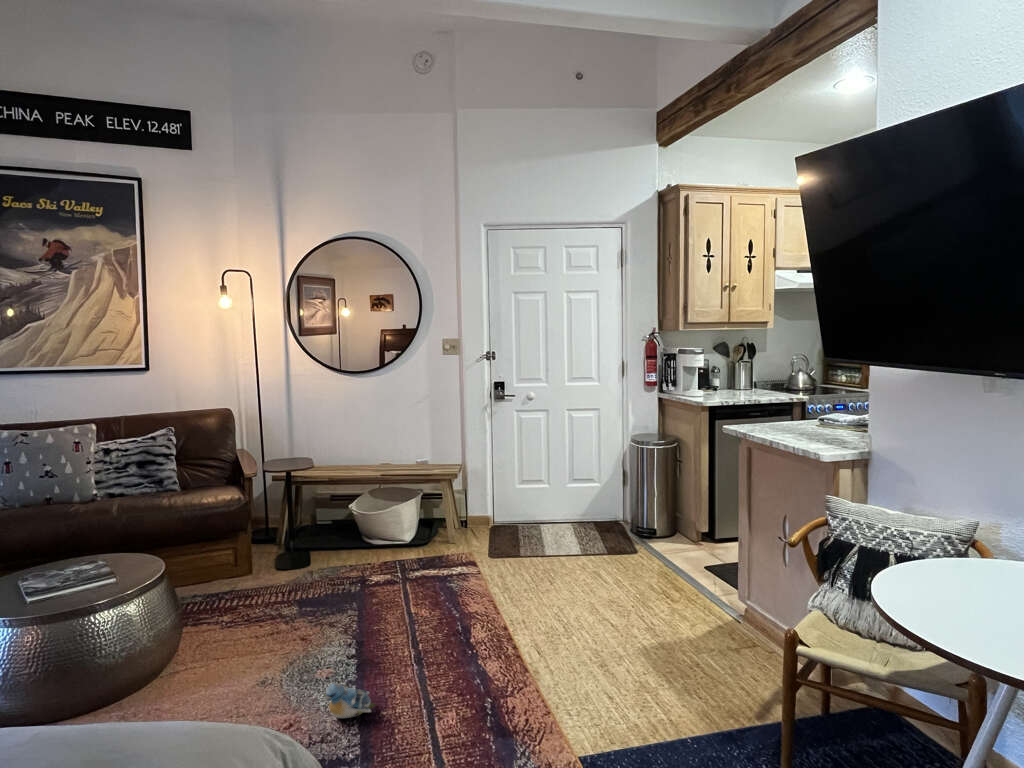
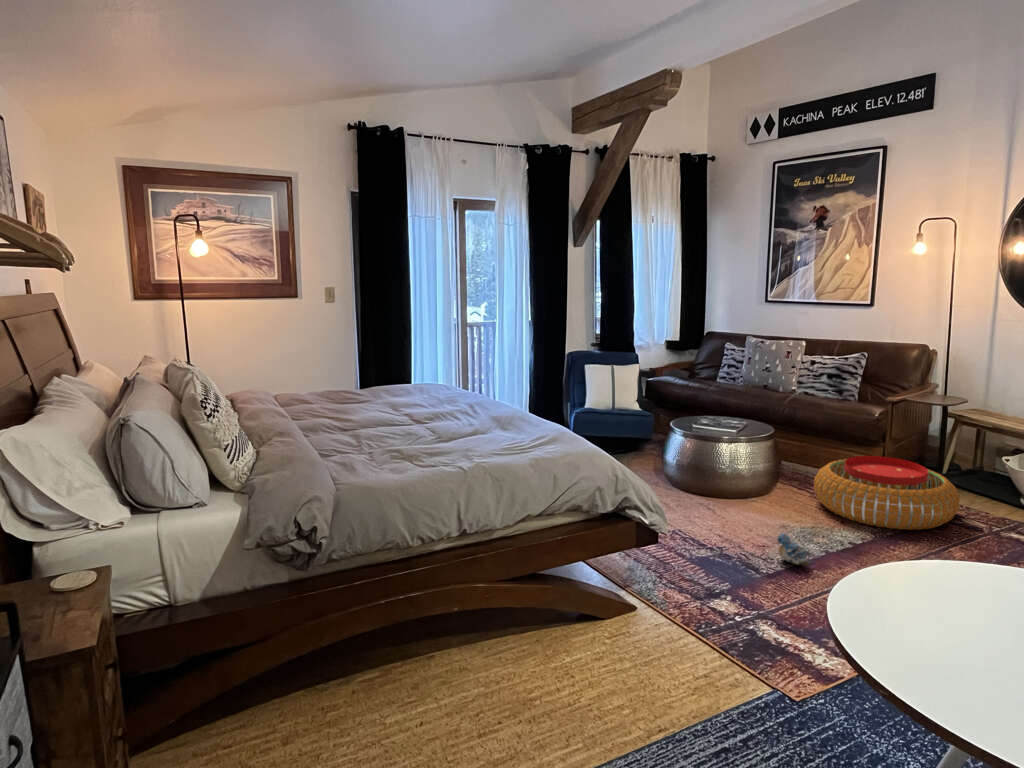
pouf: none [222,538,376,631] -> present [814,456,960,530]

